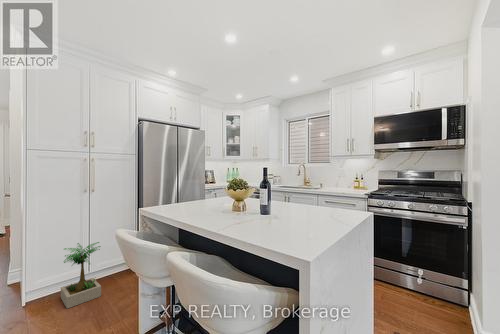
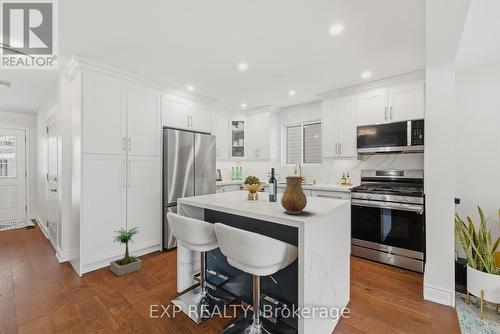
ceramic pitcher: none [273,179,316,242] -> present [281,176,307,214]

